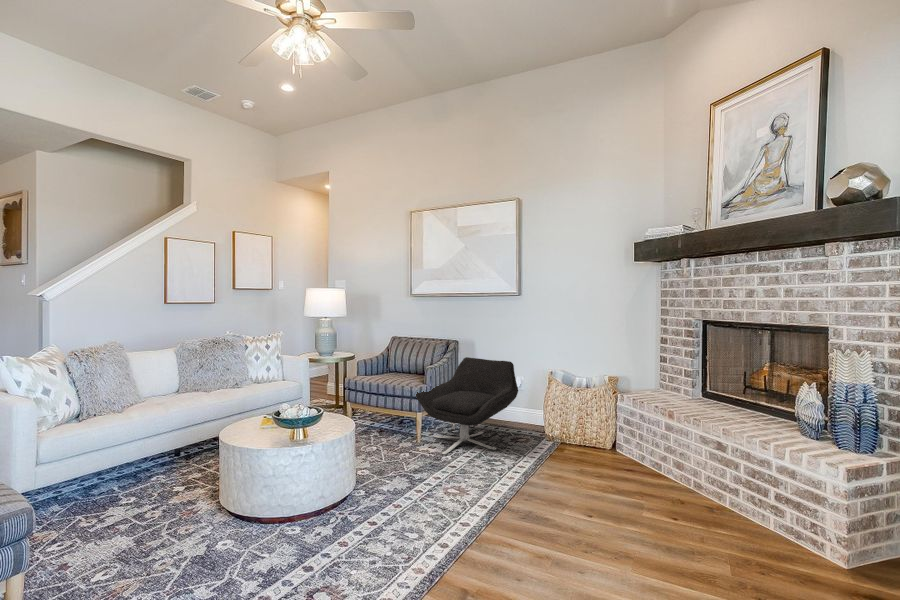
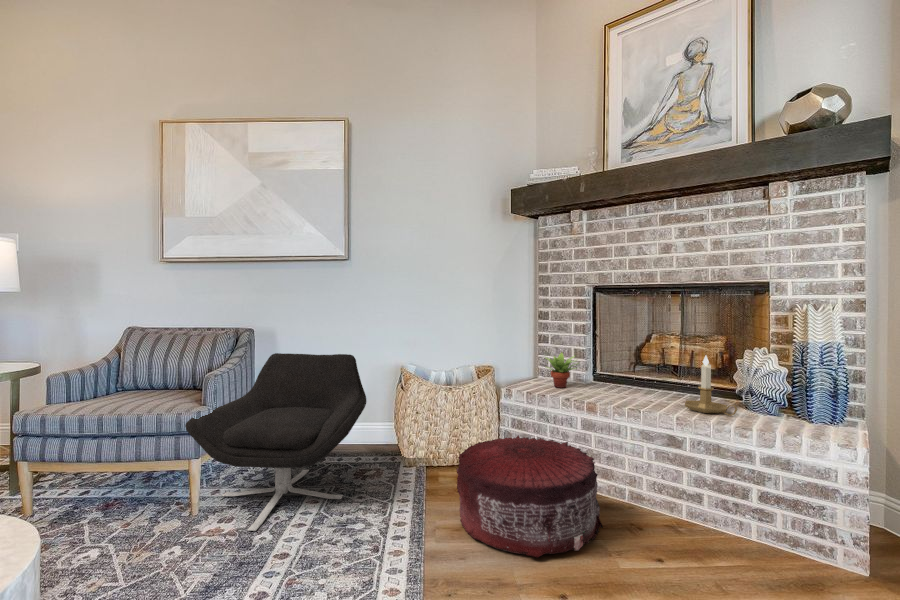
succulent plant: none [650,371,679,400] -> present [545,352,577,388]
candlestick: none [741,384,782,434] -> present [685,356,737,416]
pouf: none [555,427,652,501] -> present [456,435,603,557]

